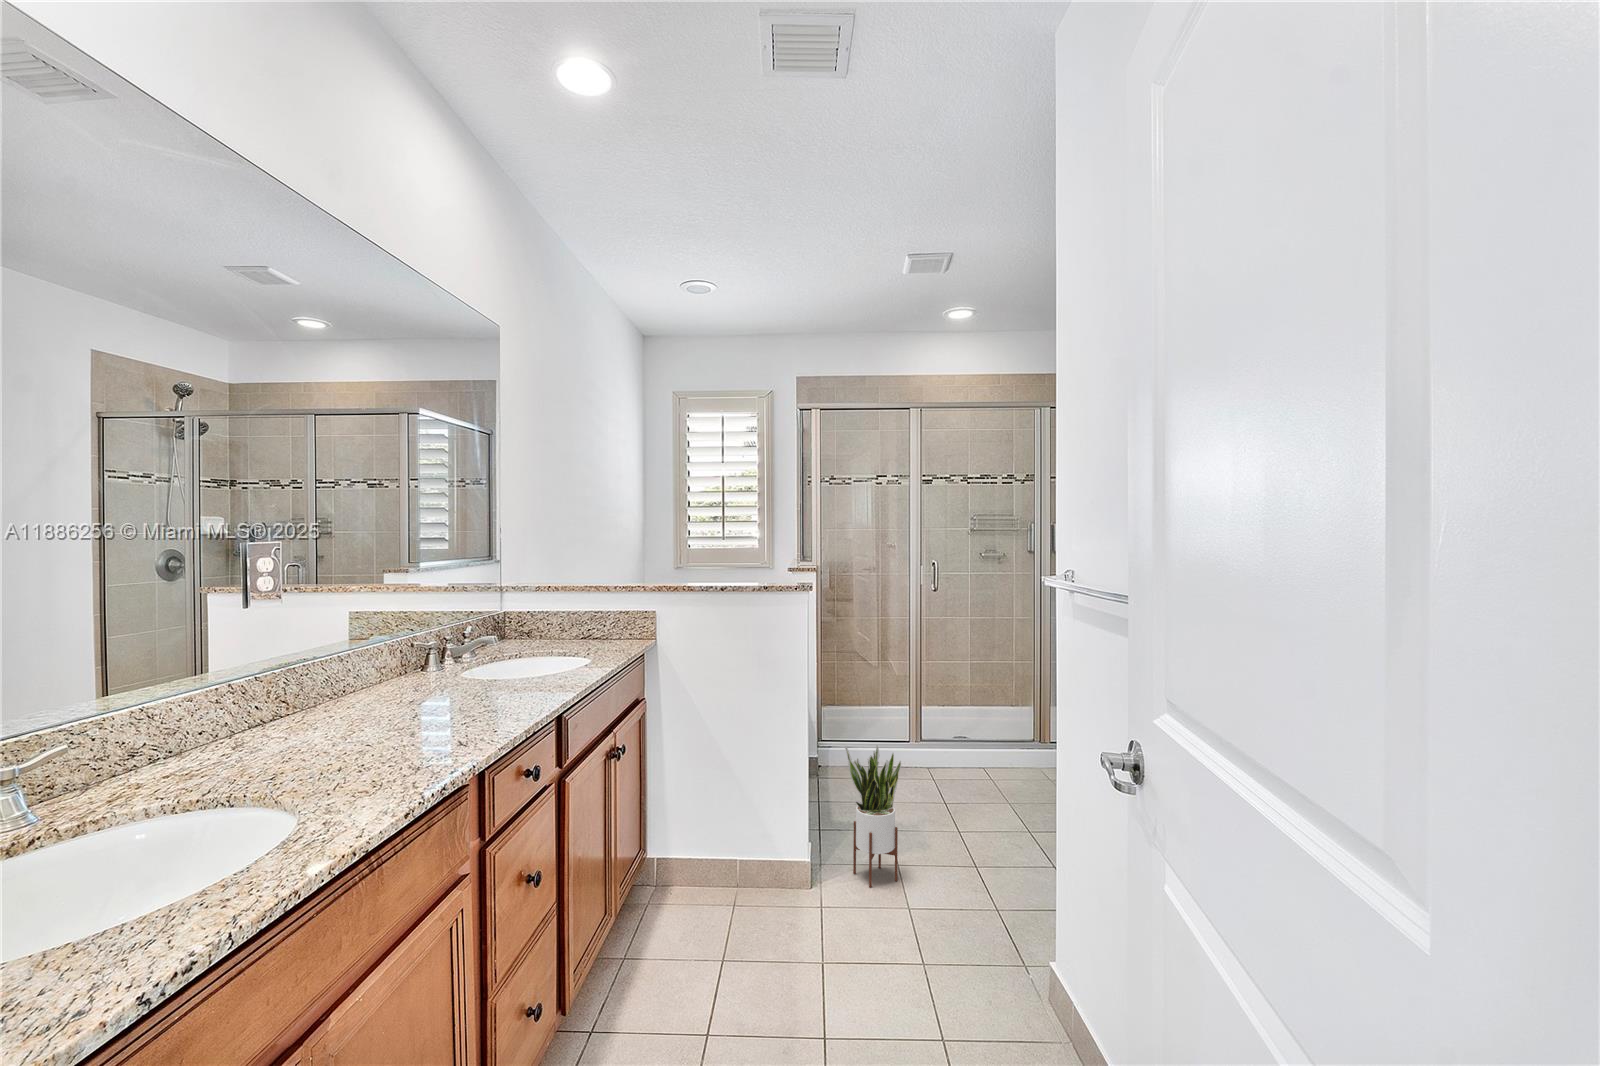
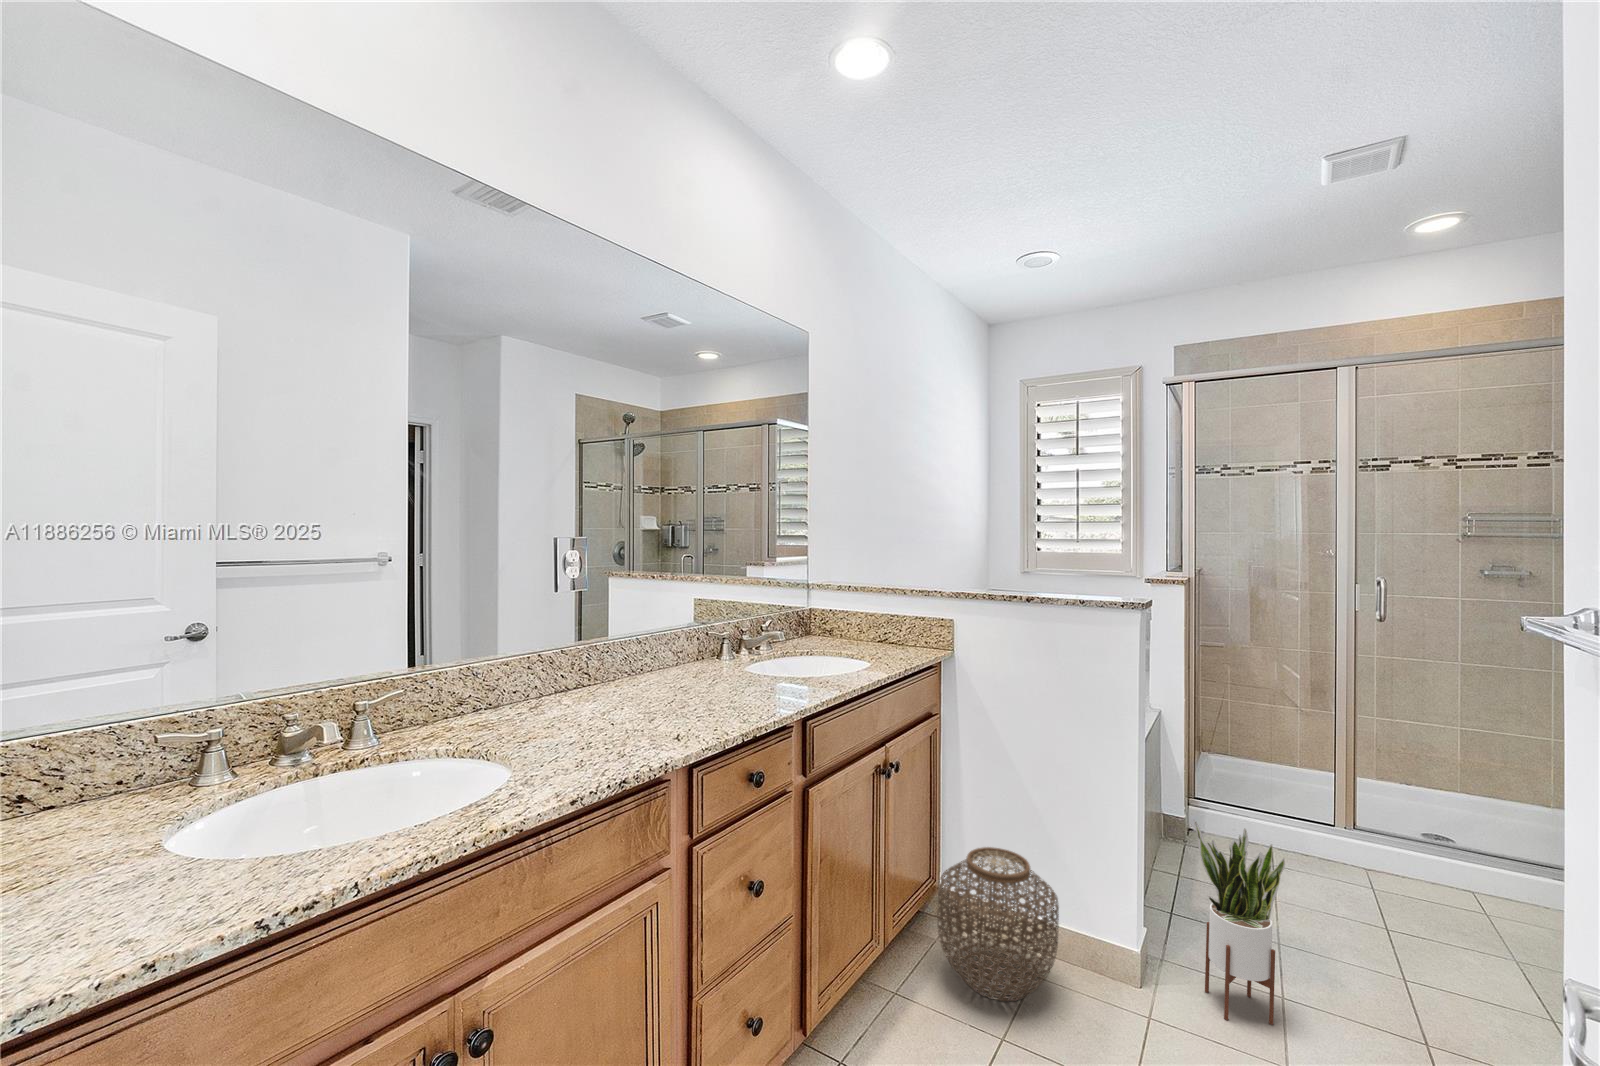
woven basket: none [658,803,759,931] -> present [937,847,1059,1001]

